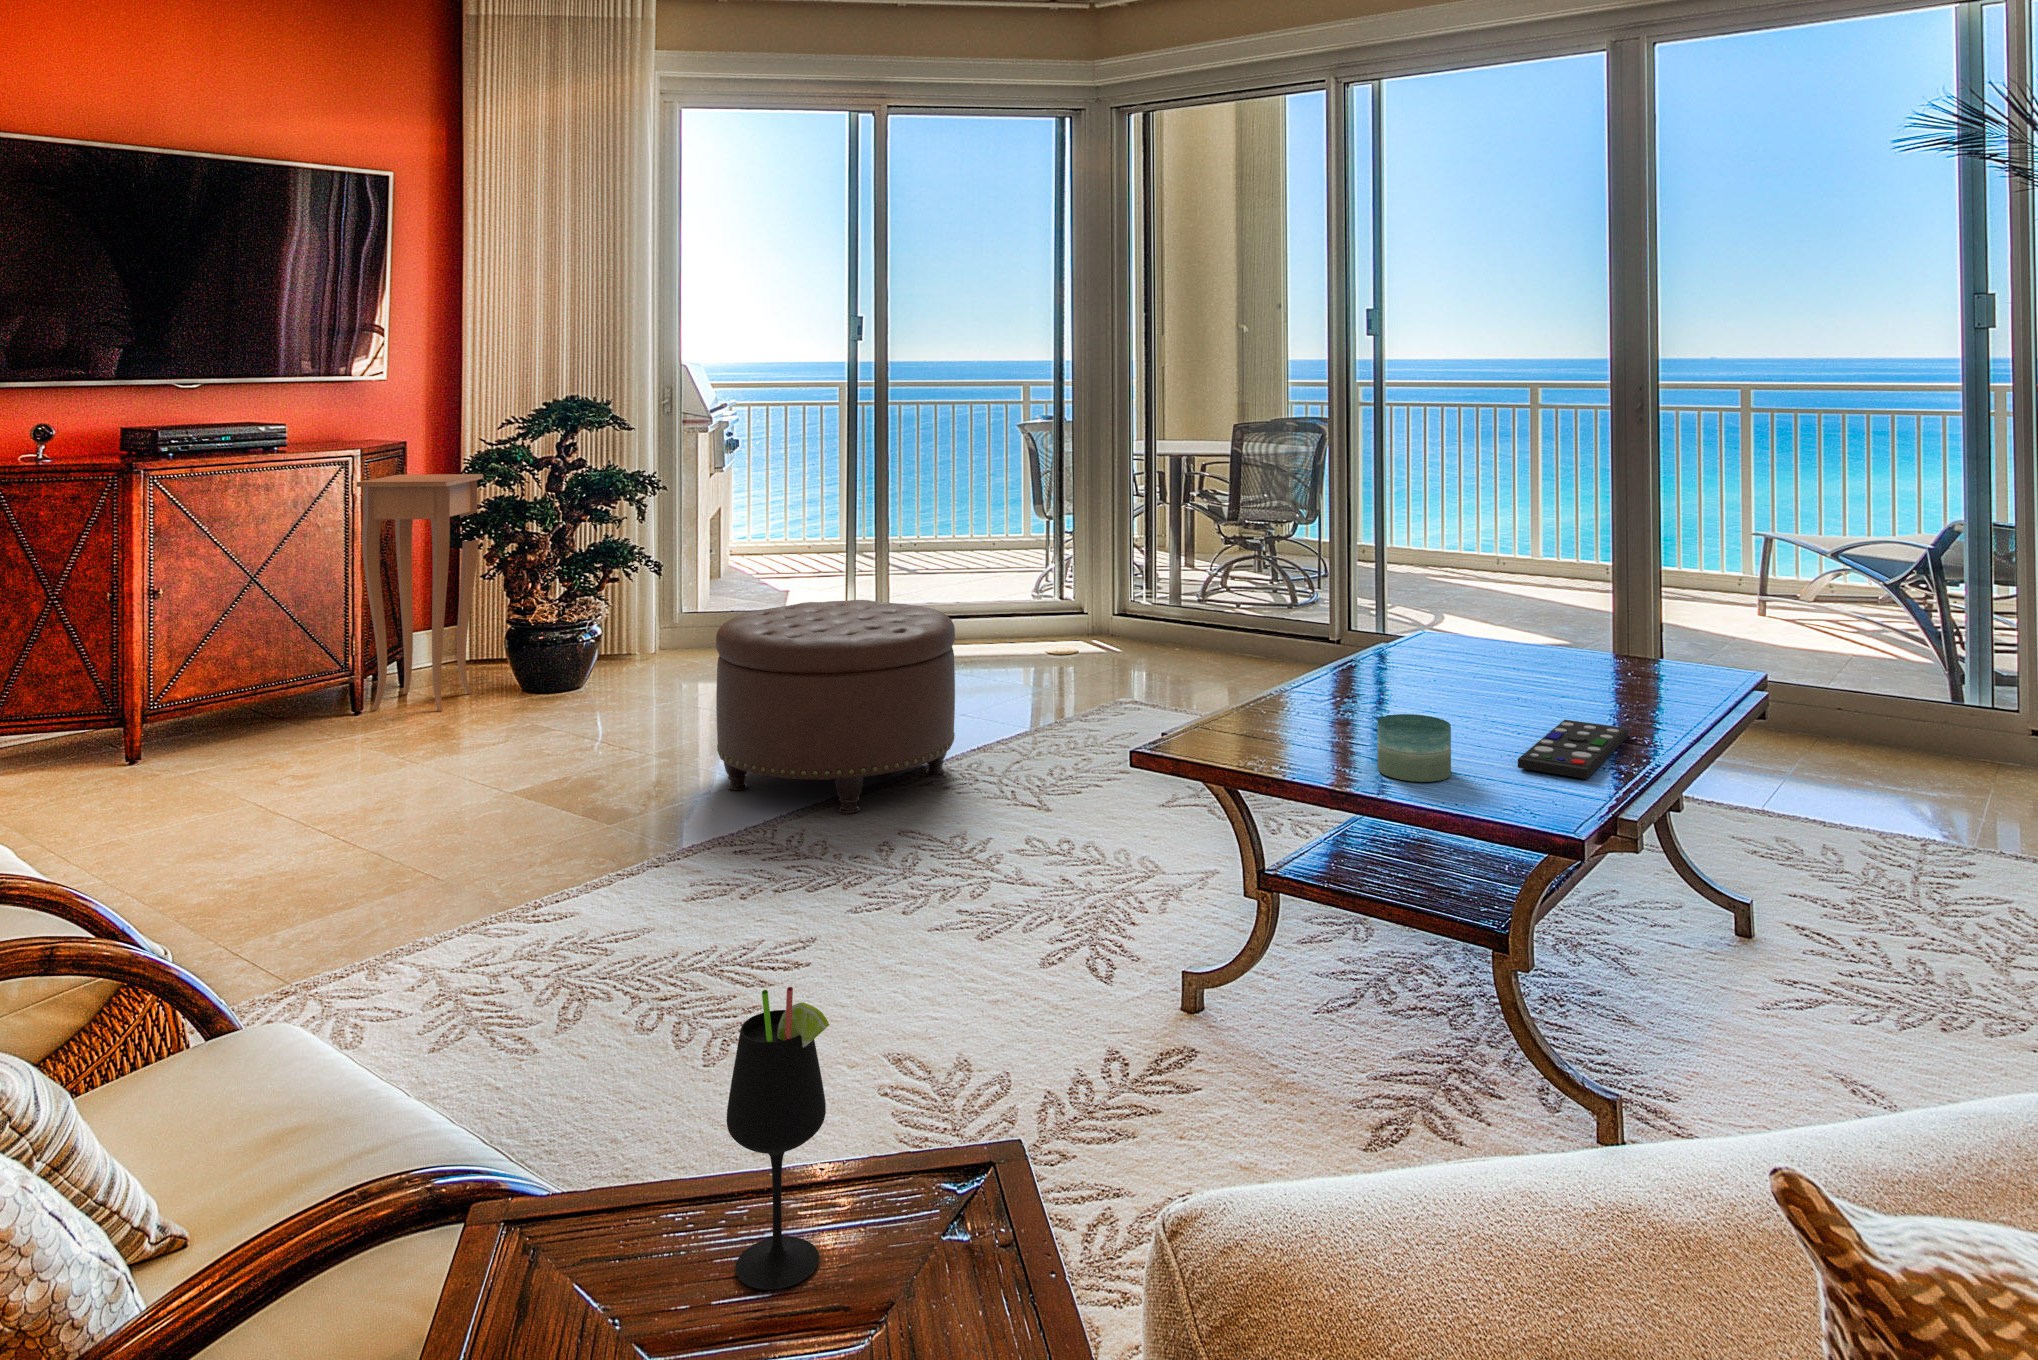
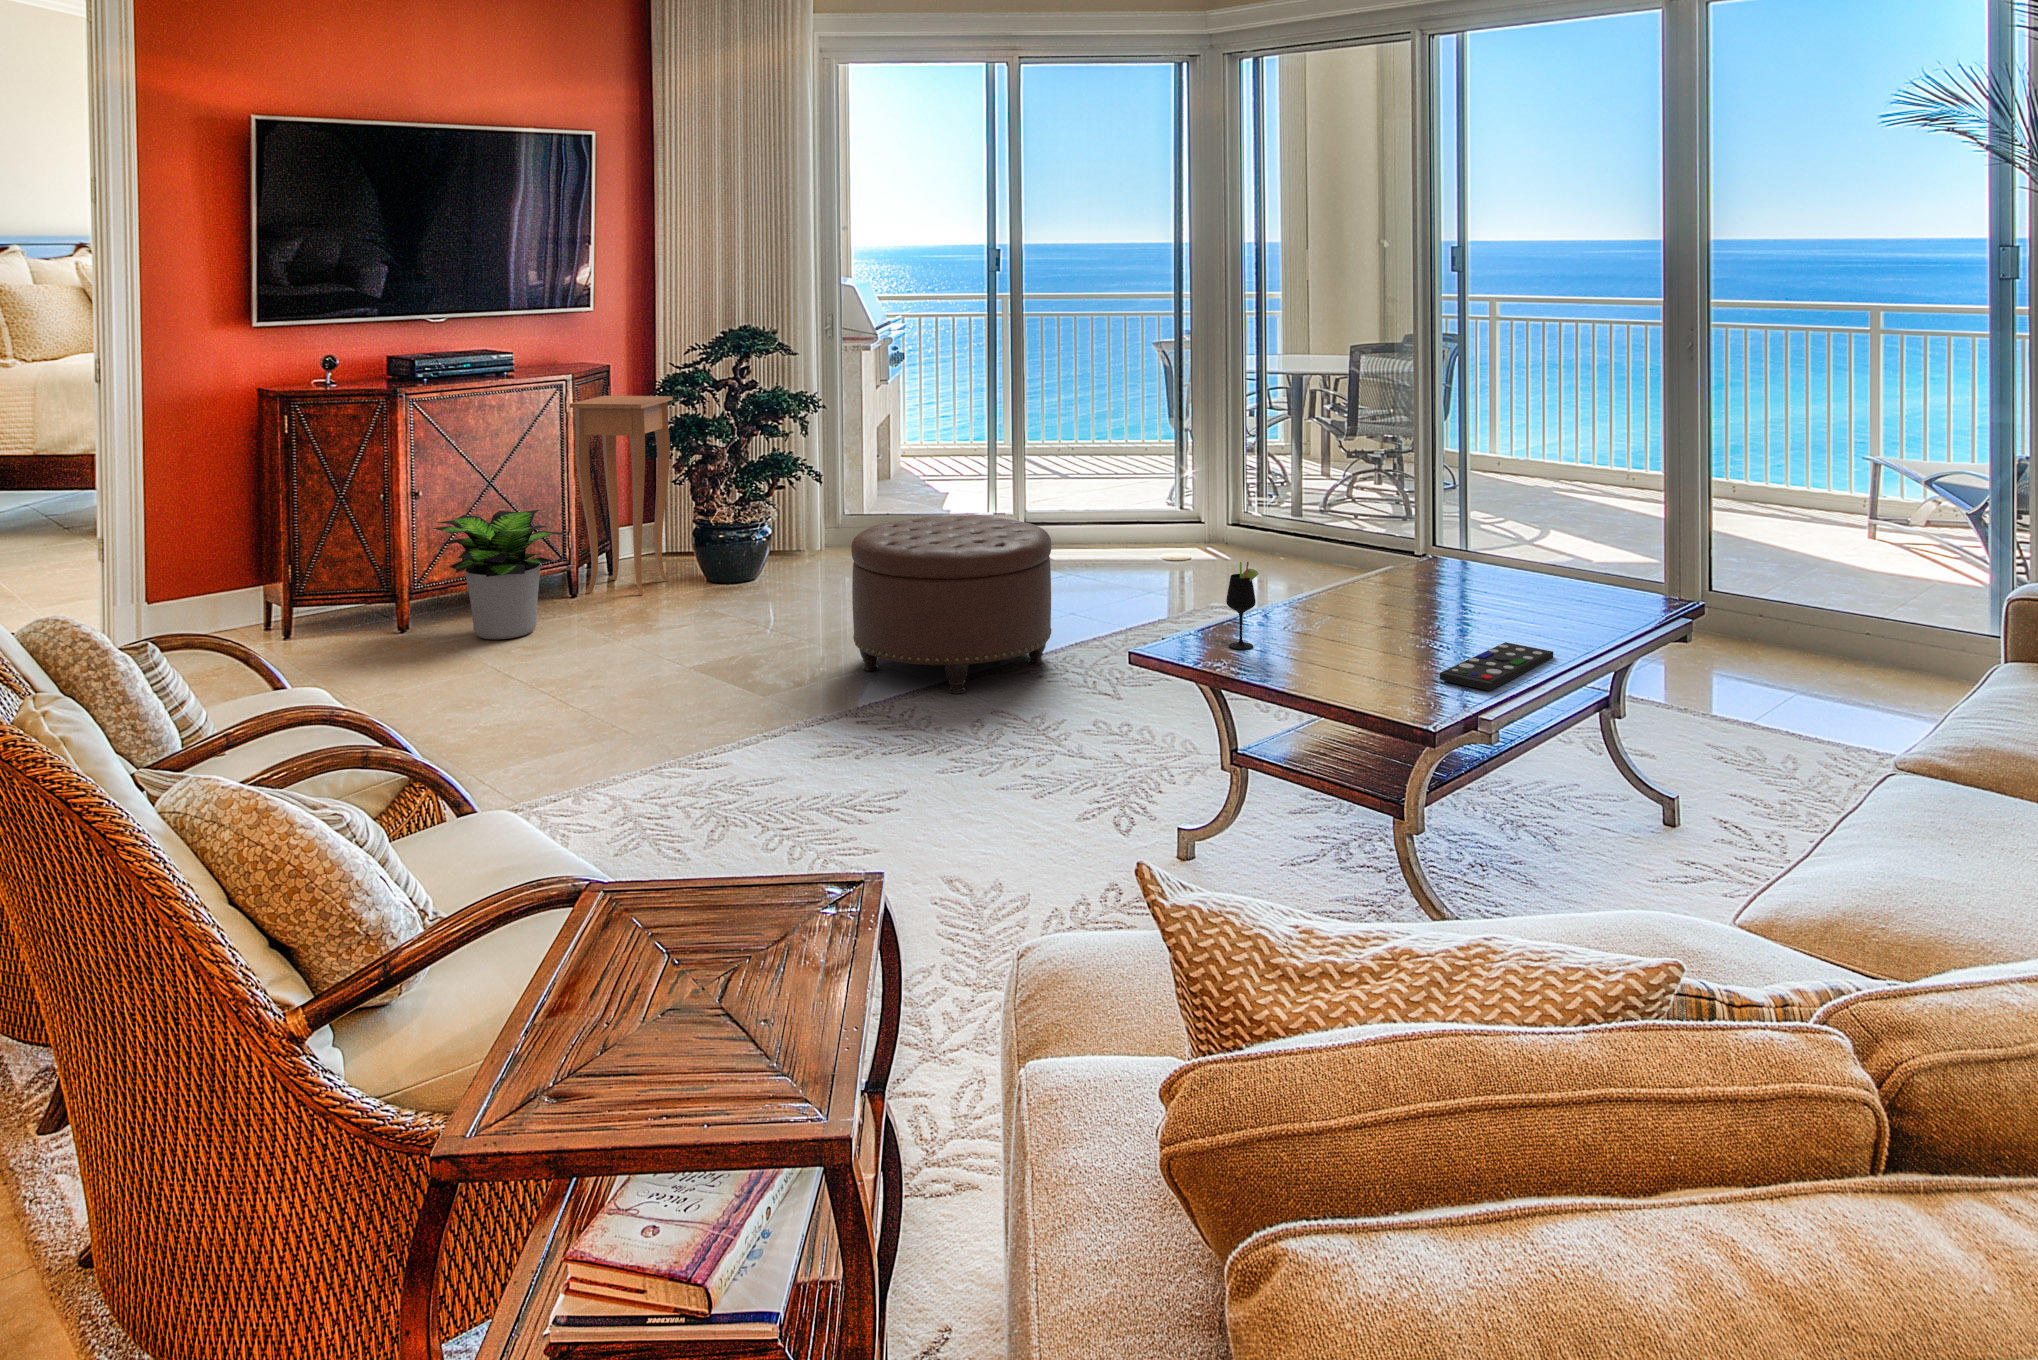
potted plant: none [174,609,365,771] -> present [433,510,568,639]
candle: present [1377,714,1451,782] -> none [1326,634,1384,688]
wine glass: present [727,987,829,1290] -> present [1226,562,1259,649]

